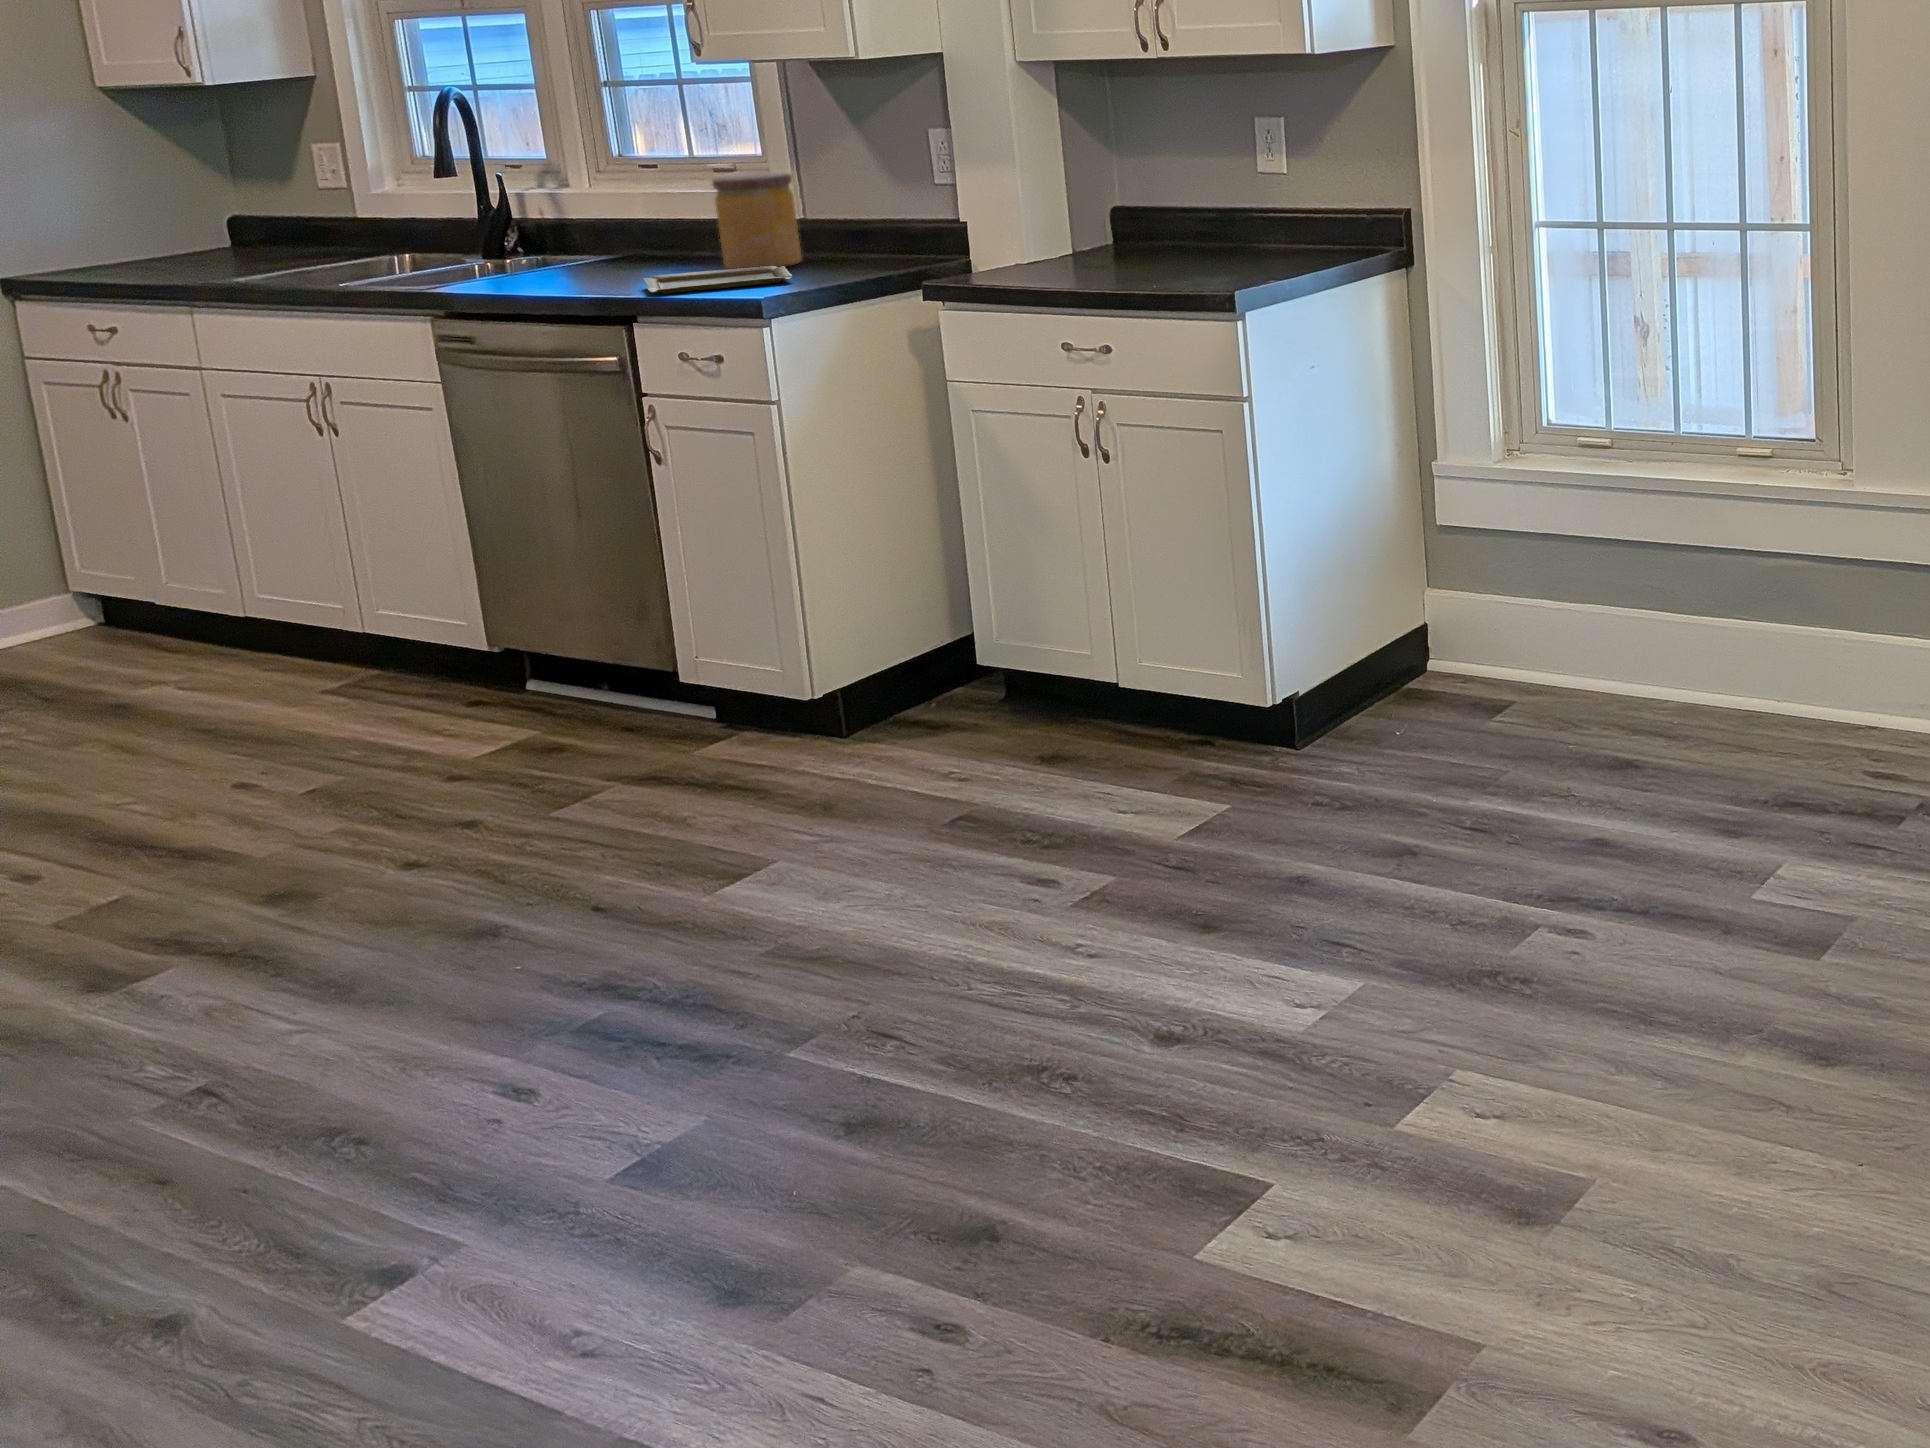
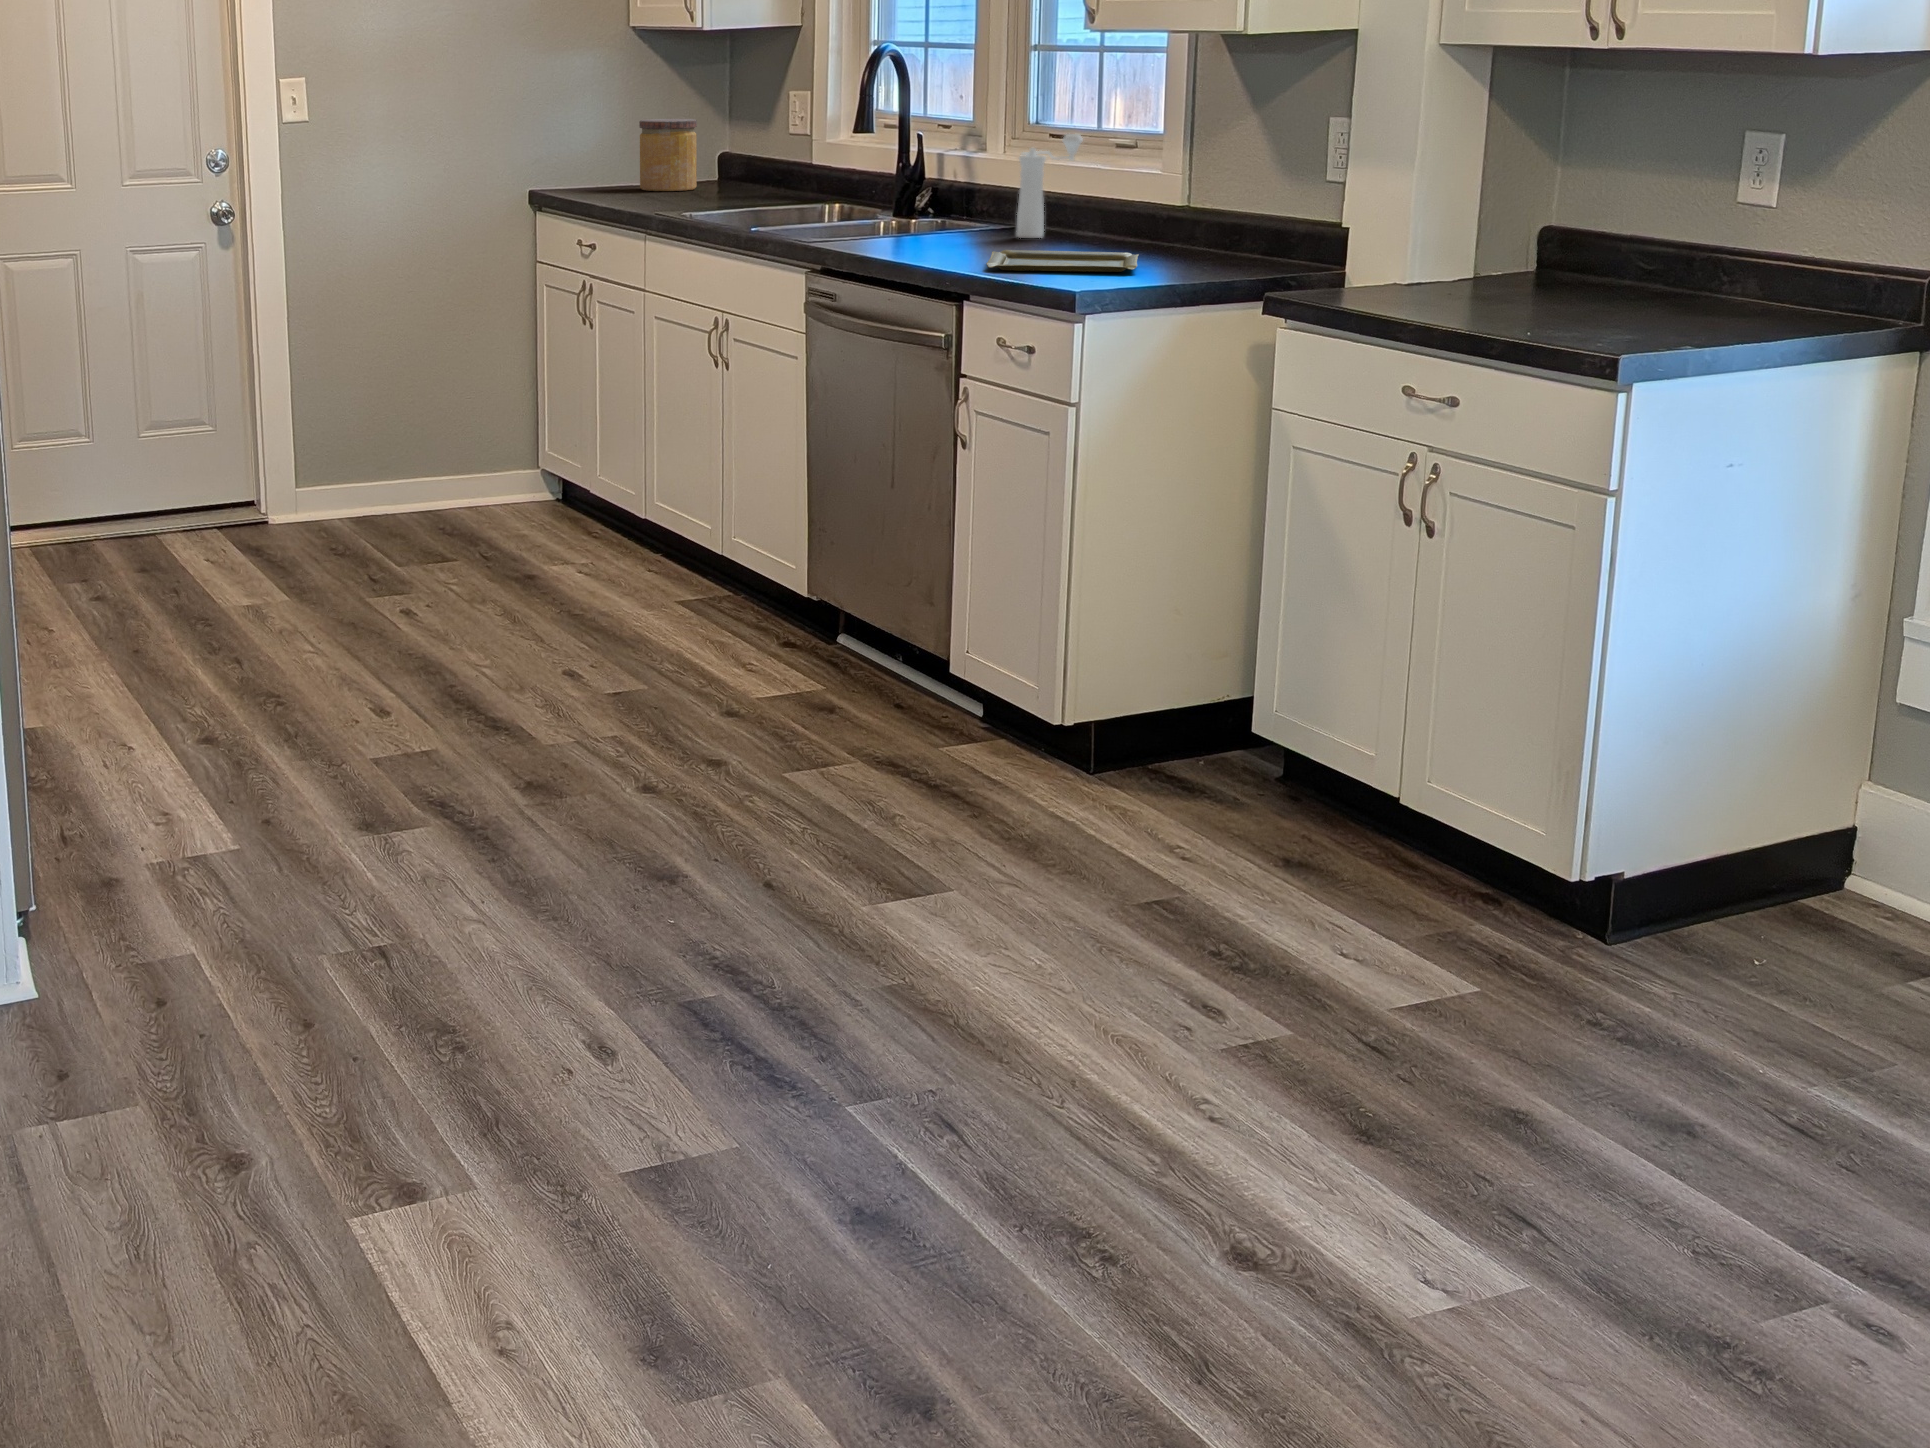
pepper mill: none [626,164,685,265] -> present [1016,134,1083,238]
jar: present [712,173,801,269] -> present [639,119,697,191]

